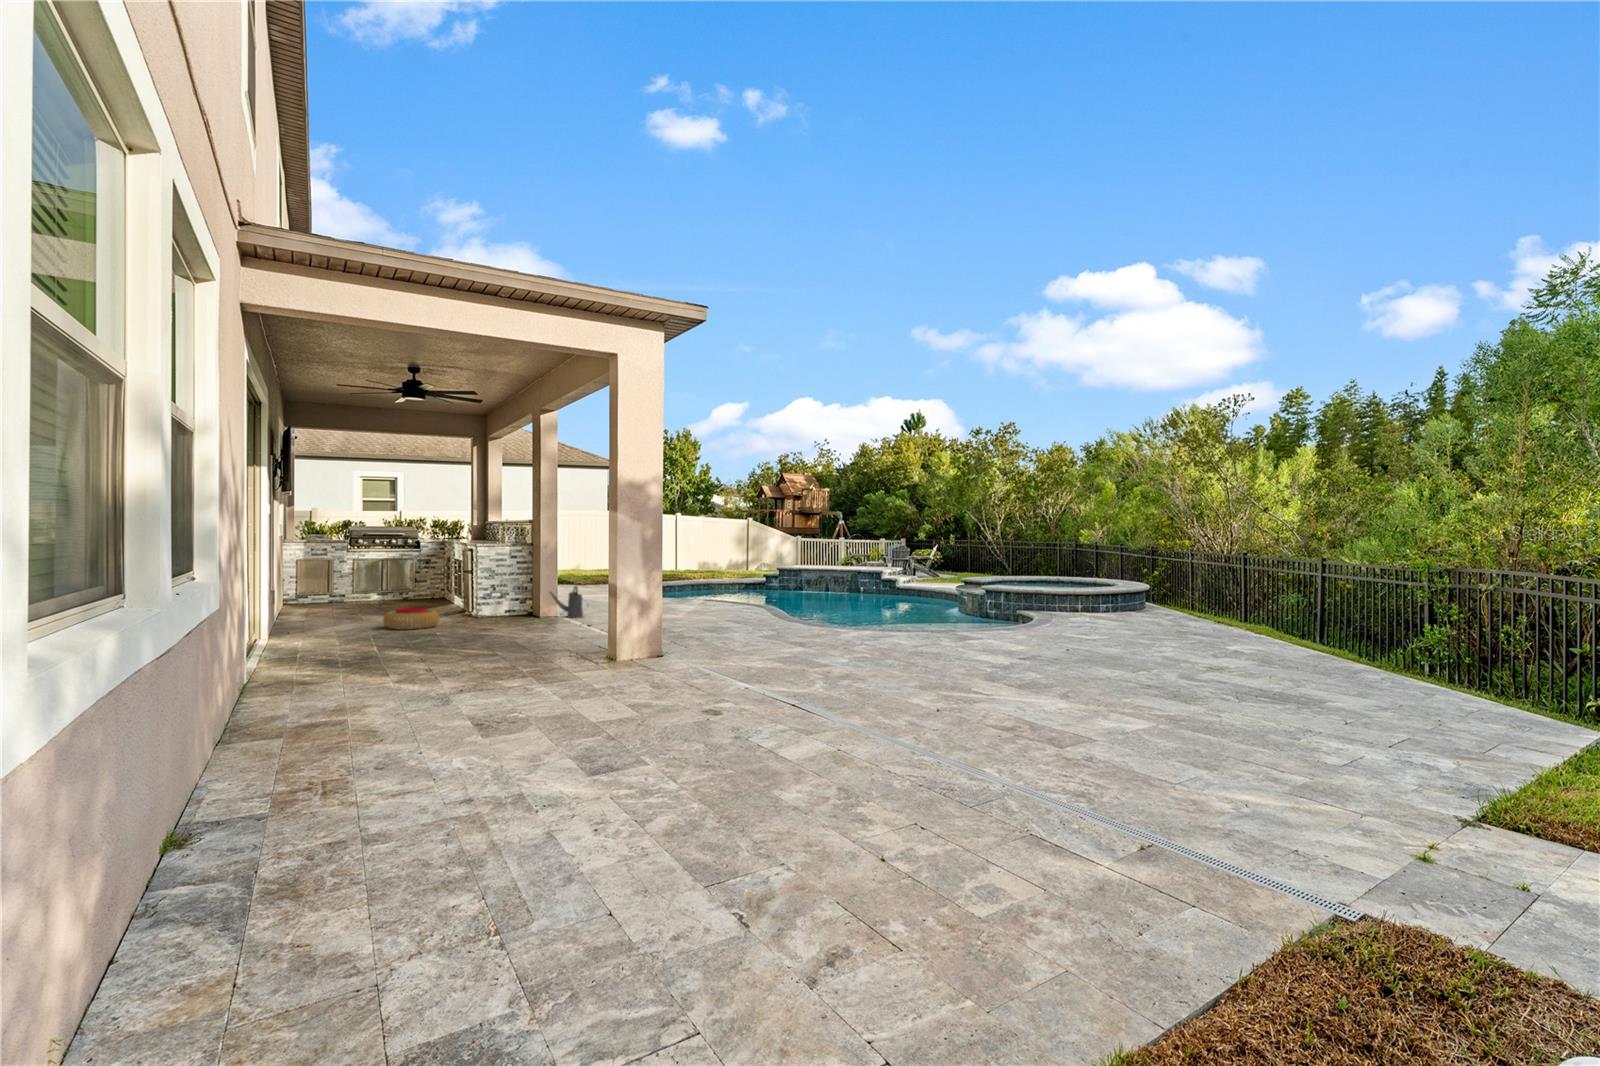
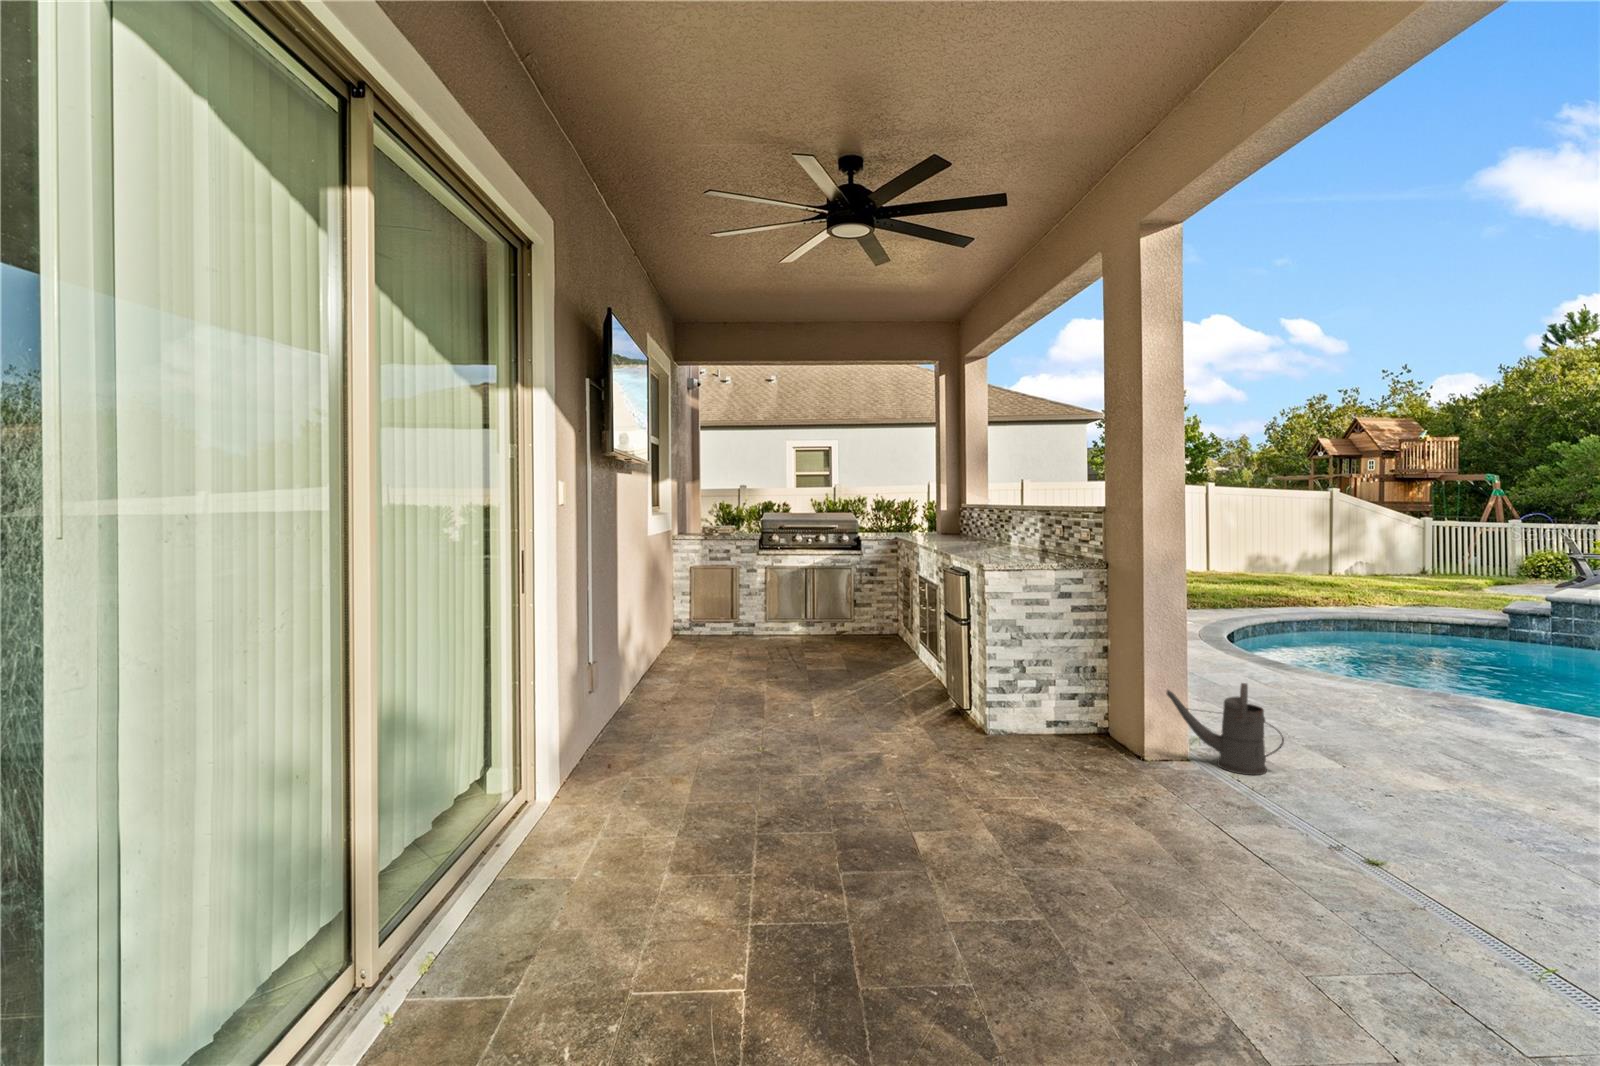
pouf: present [383,607,440,630] -> none [781,726,911,803]

